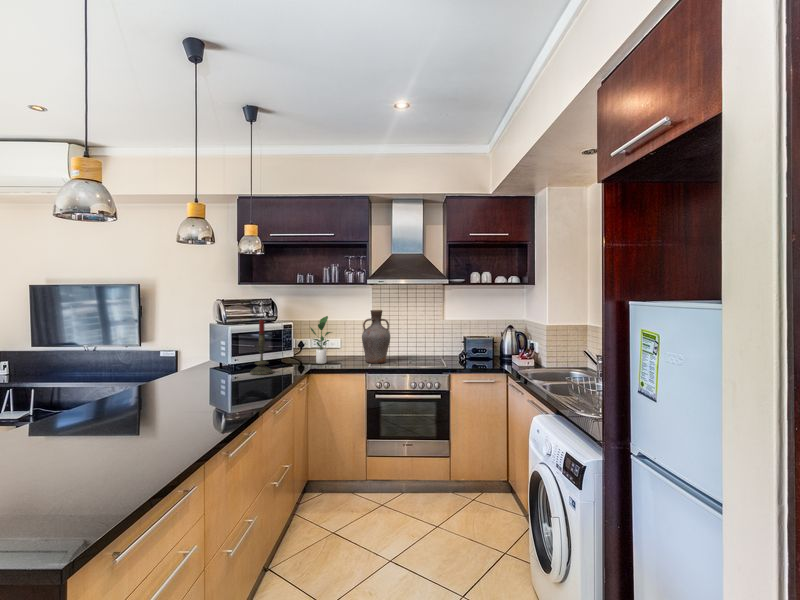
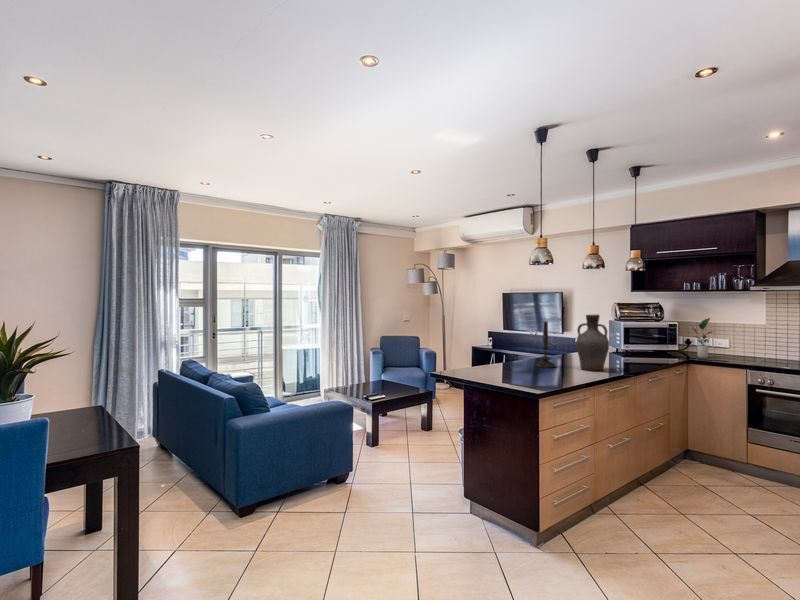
vase: present [362,310,390,364] -> present [576,315,609,371]
candle: present [250,320,273,375] -> present [536,321,555,368]

